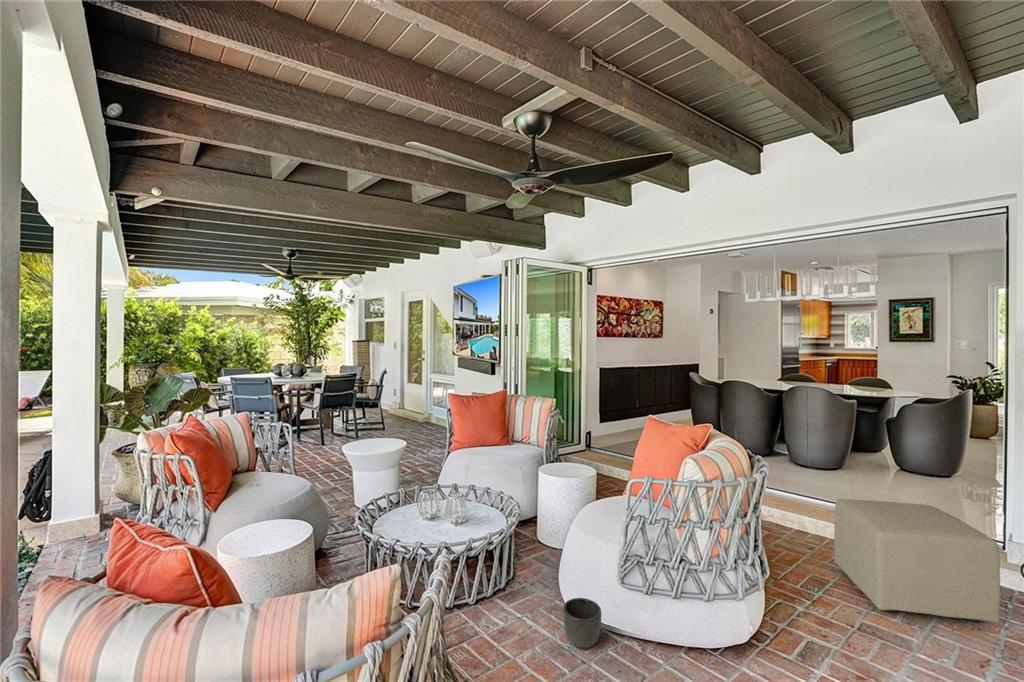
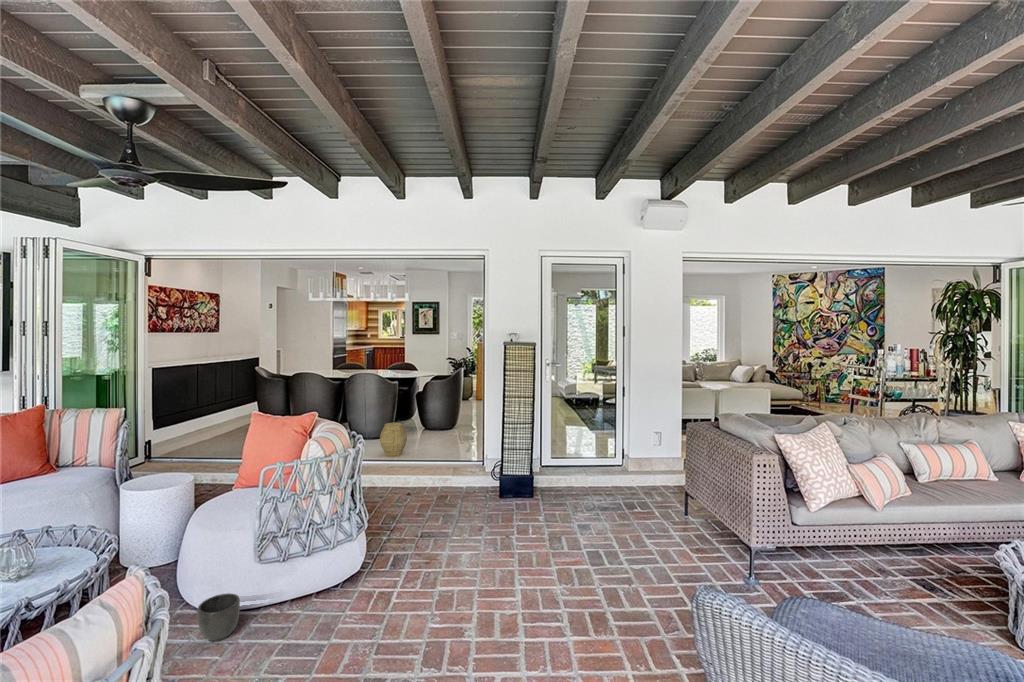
woven basket: none [820,451,861,497] -> present [380,422,407,457]
ottoman: present [834,499,1001,623] -> none [399,446,483,520]

